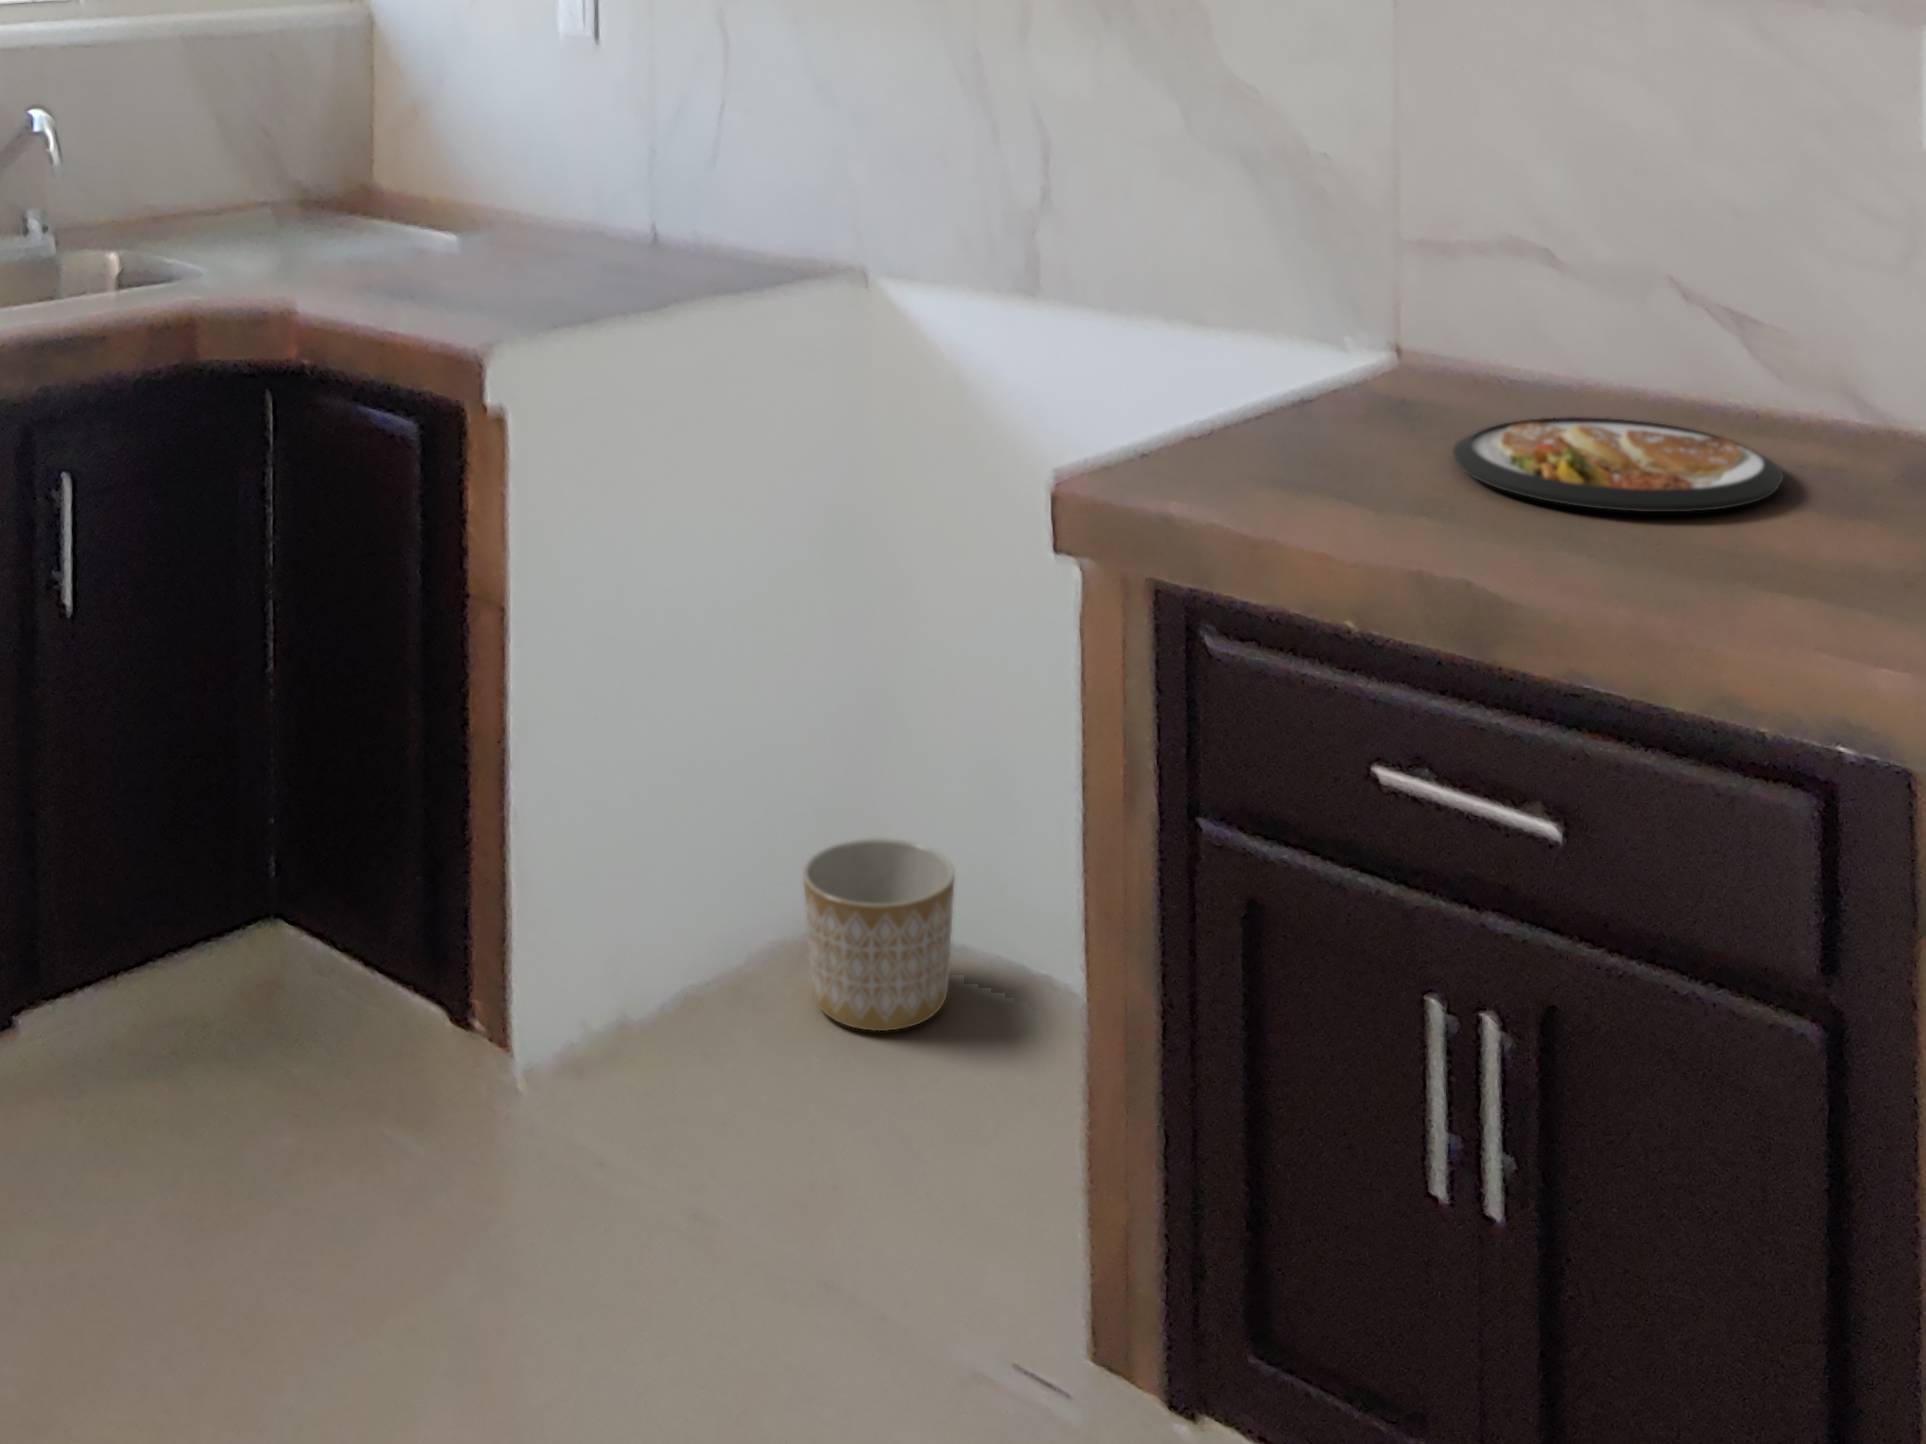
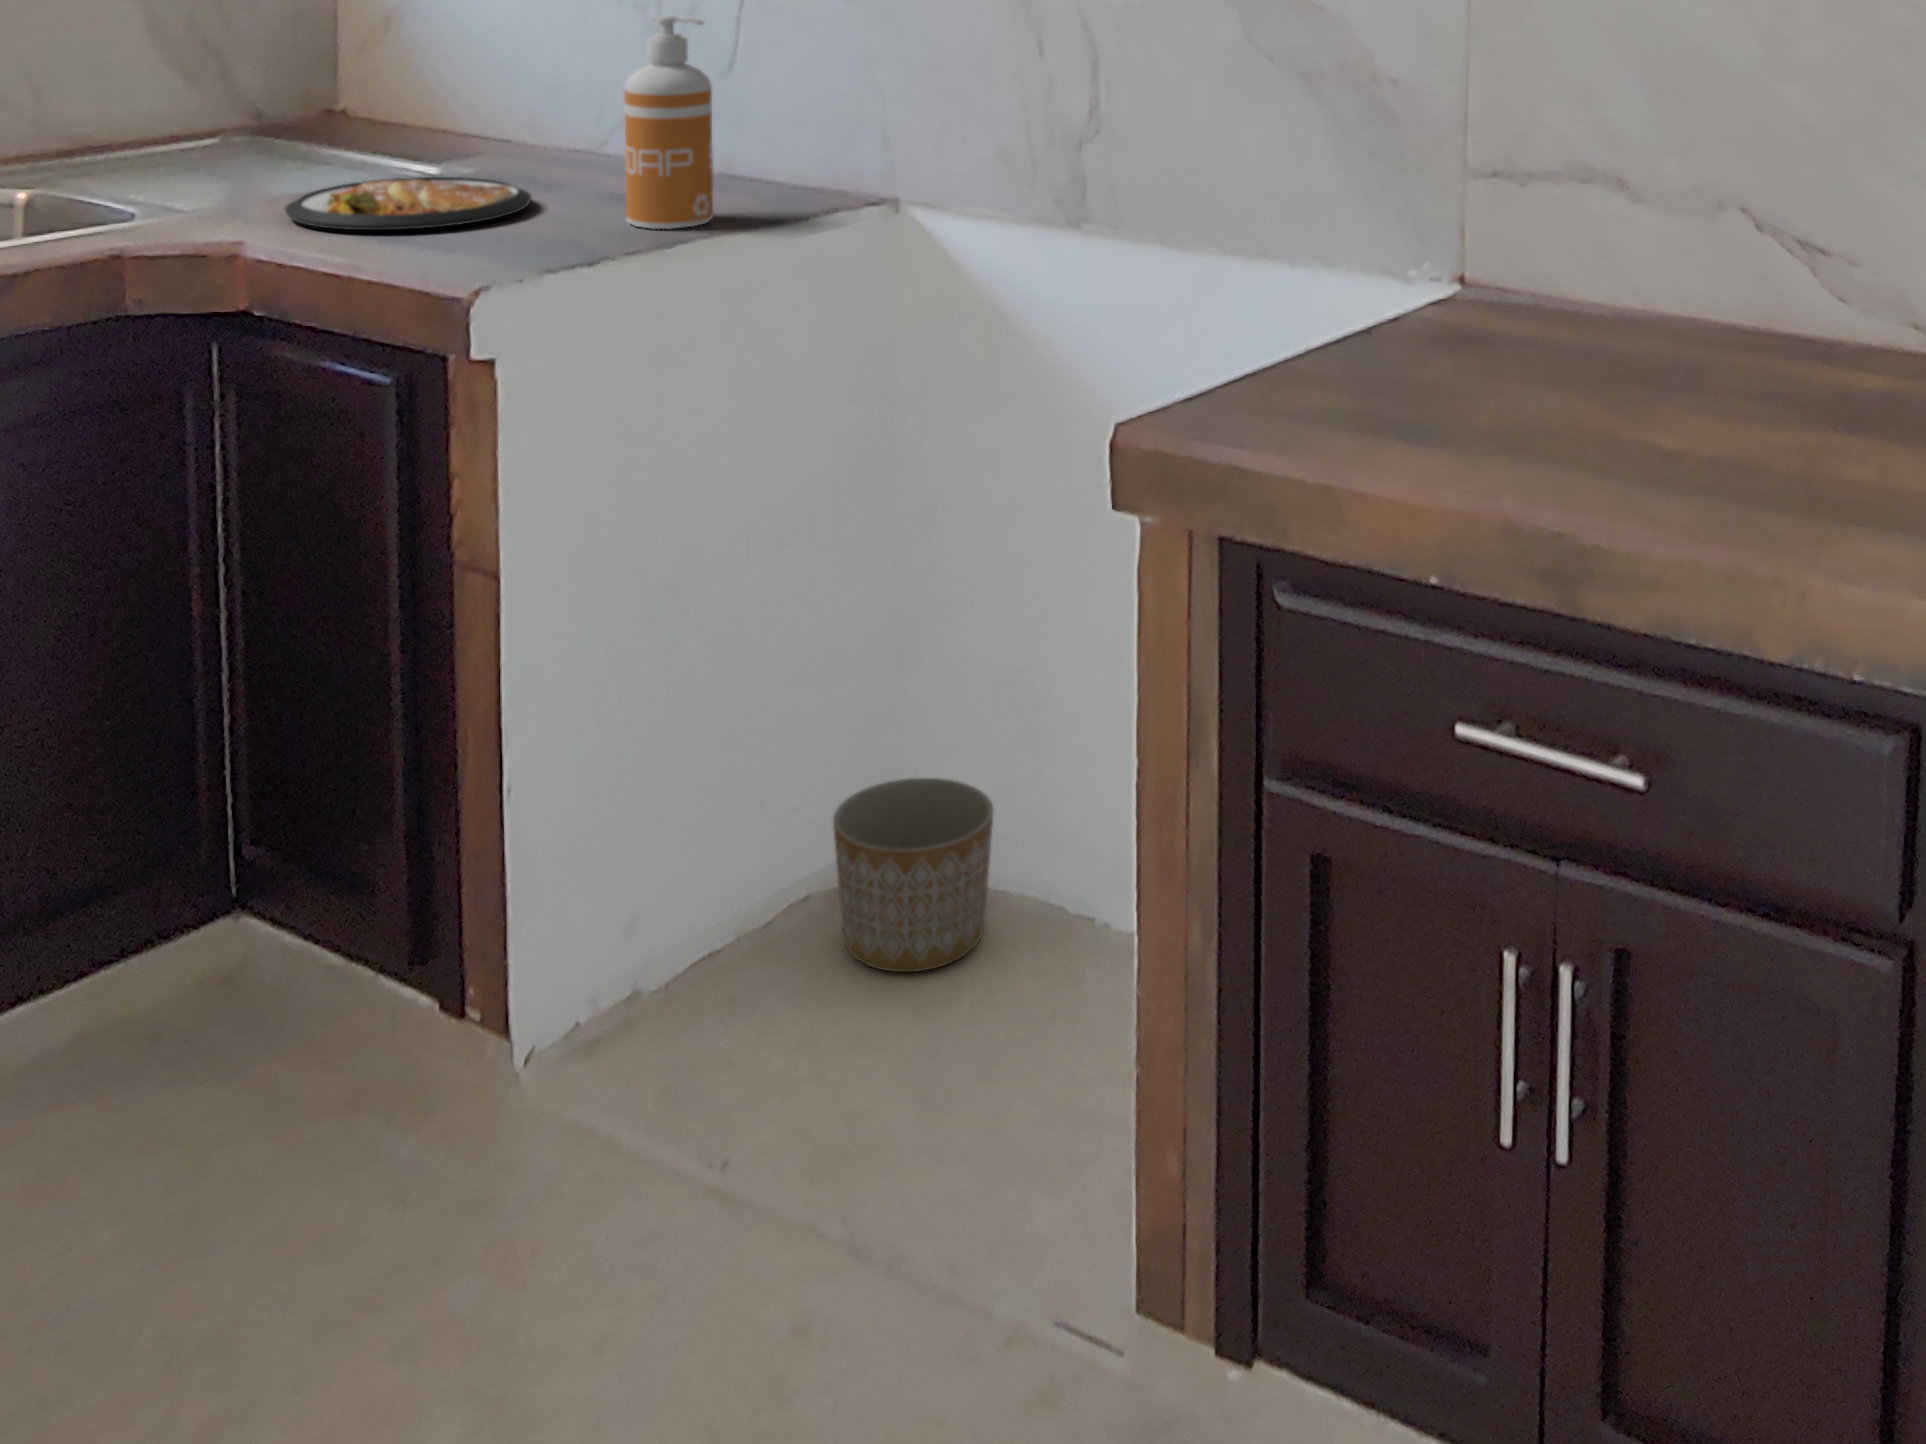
soap dispenser: none [616,99,693,295] -> present [624,15,713,229]
dish: present [1453,417,1784,512] -> present [285,177,532,230]

